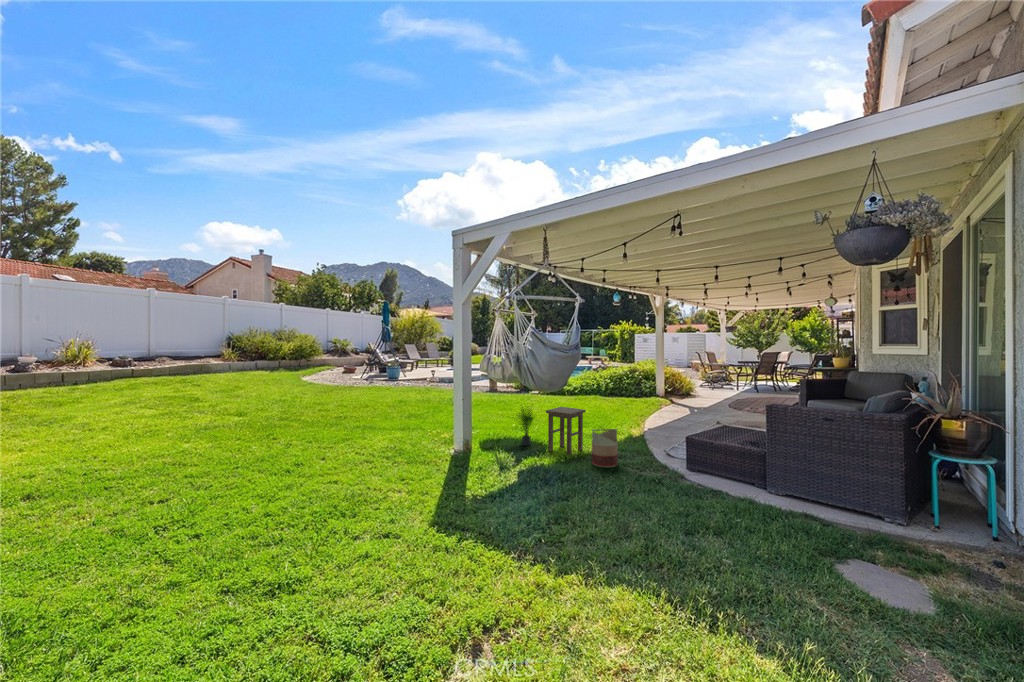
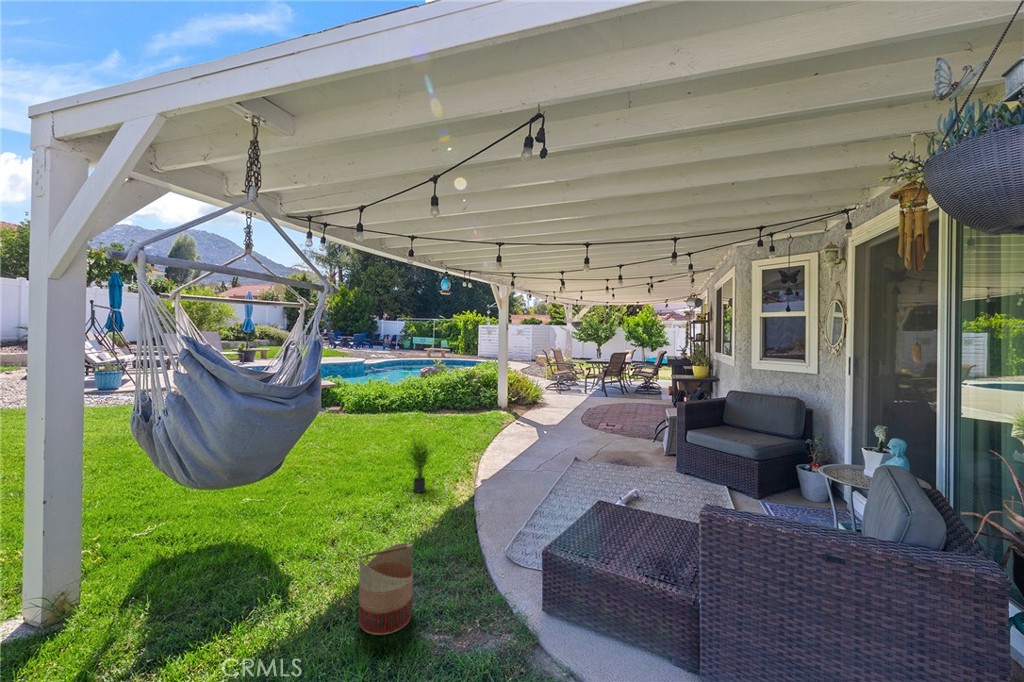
potted plant: present [518,407,535,446] -> present [407,440,433,492]
stool: present [546,407,585,455] -> none [278,484,363,592]

